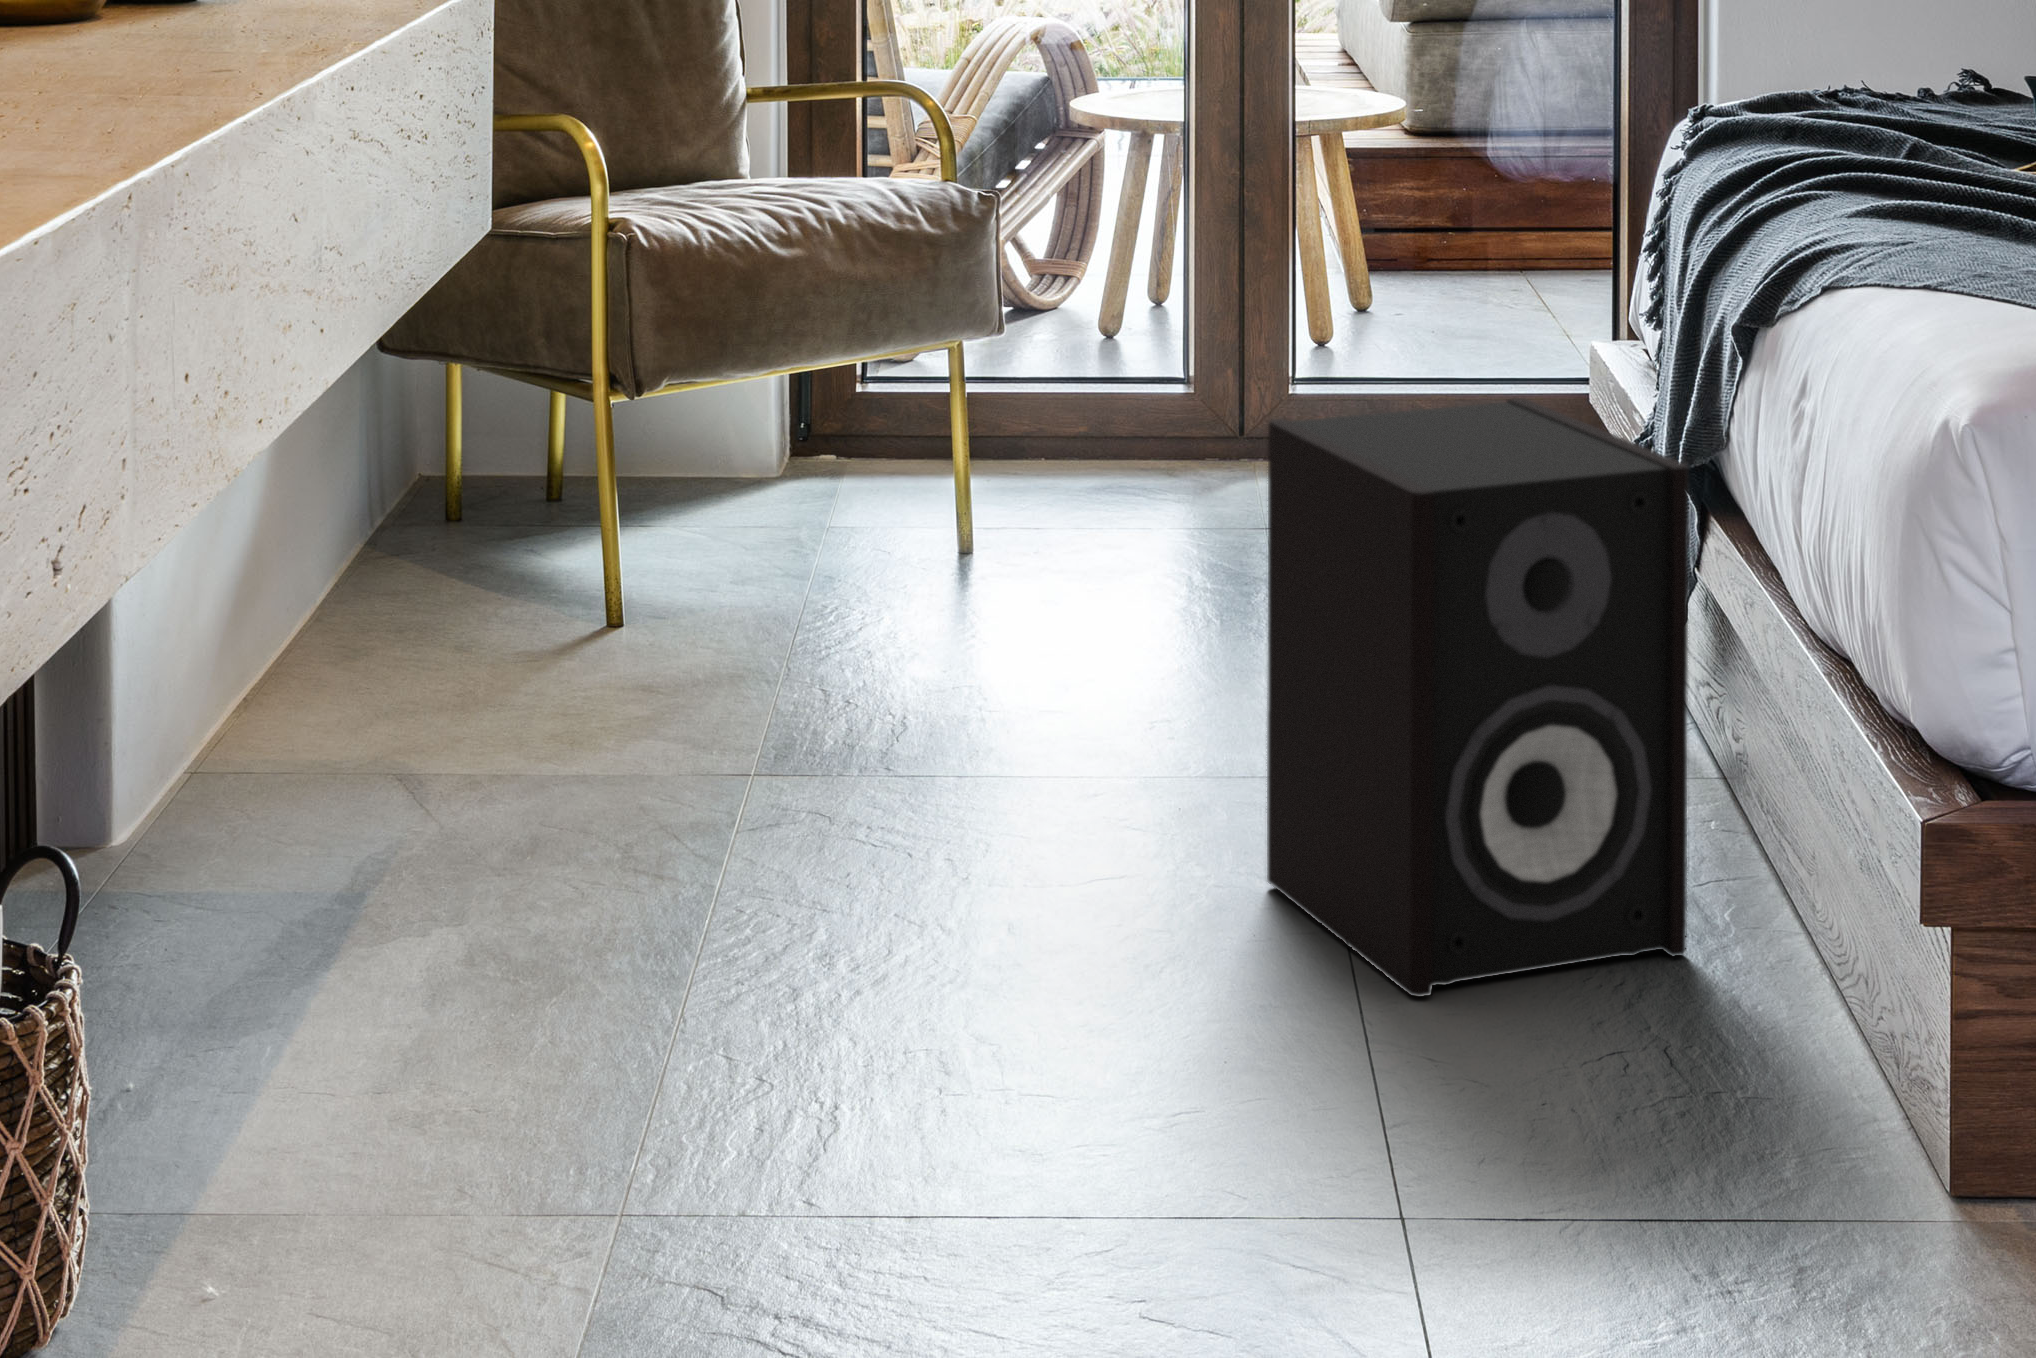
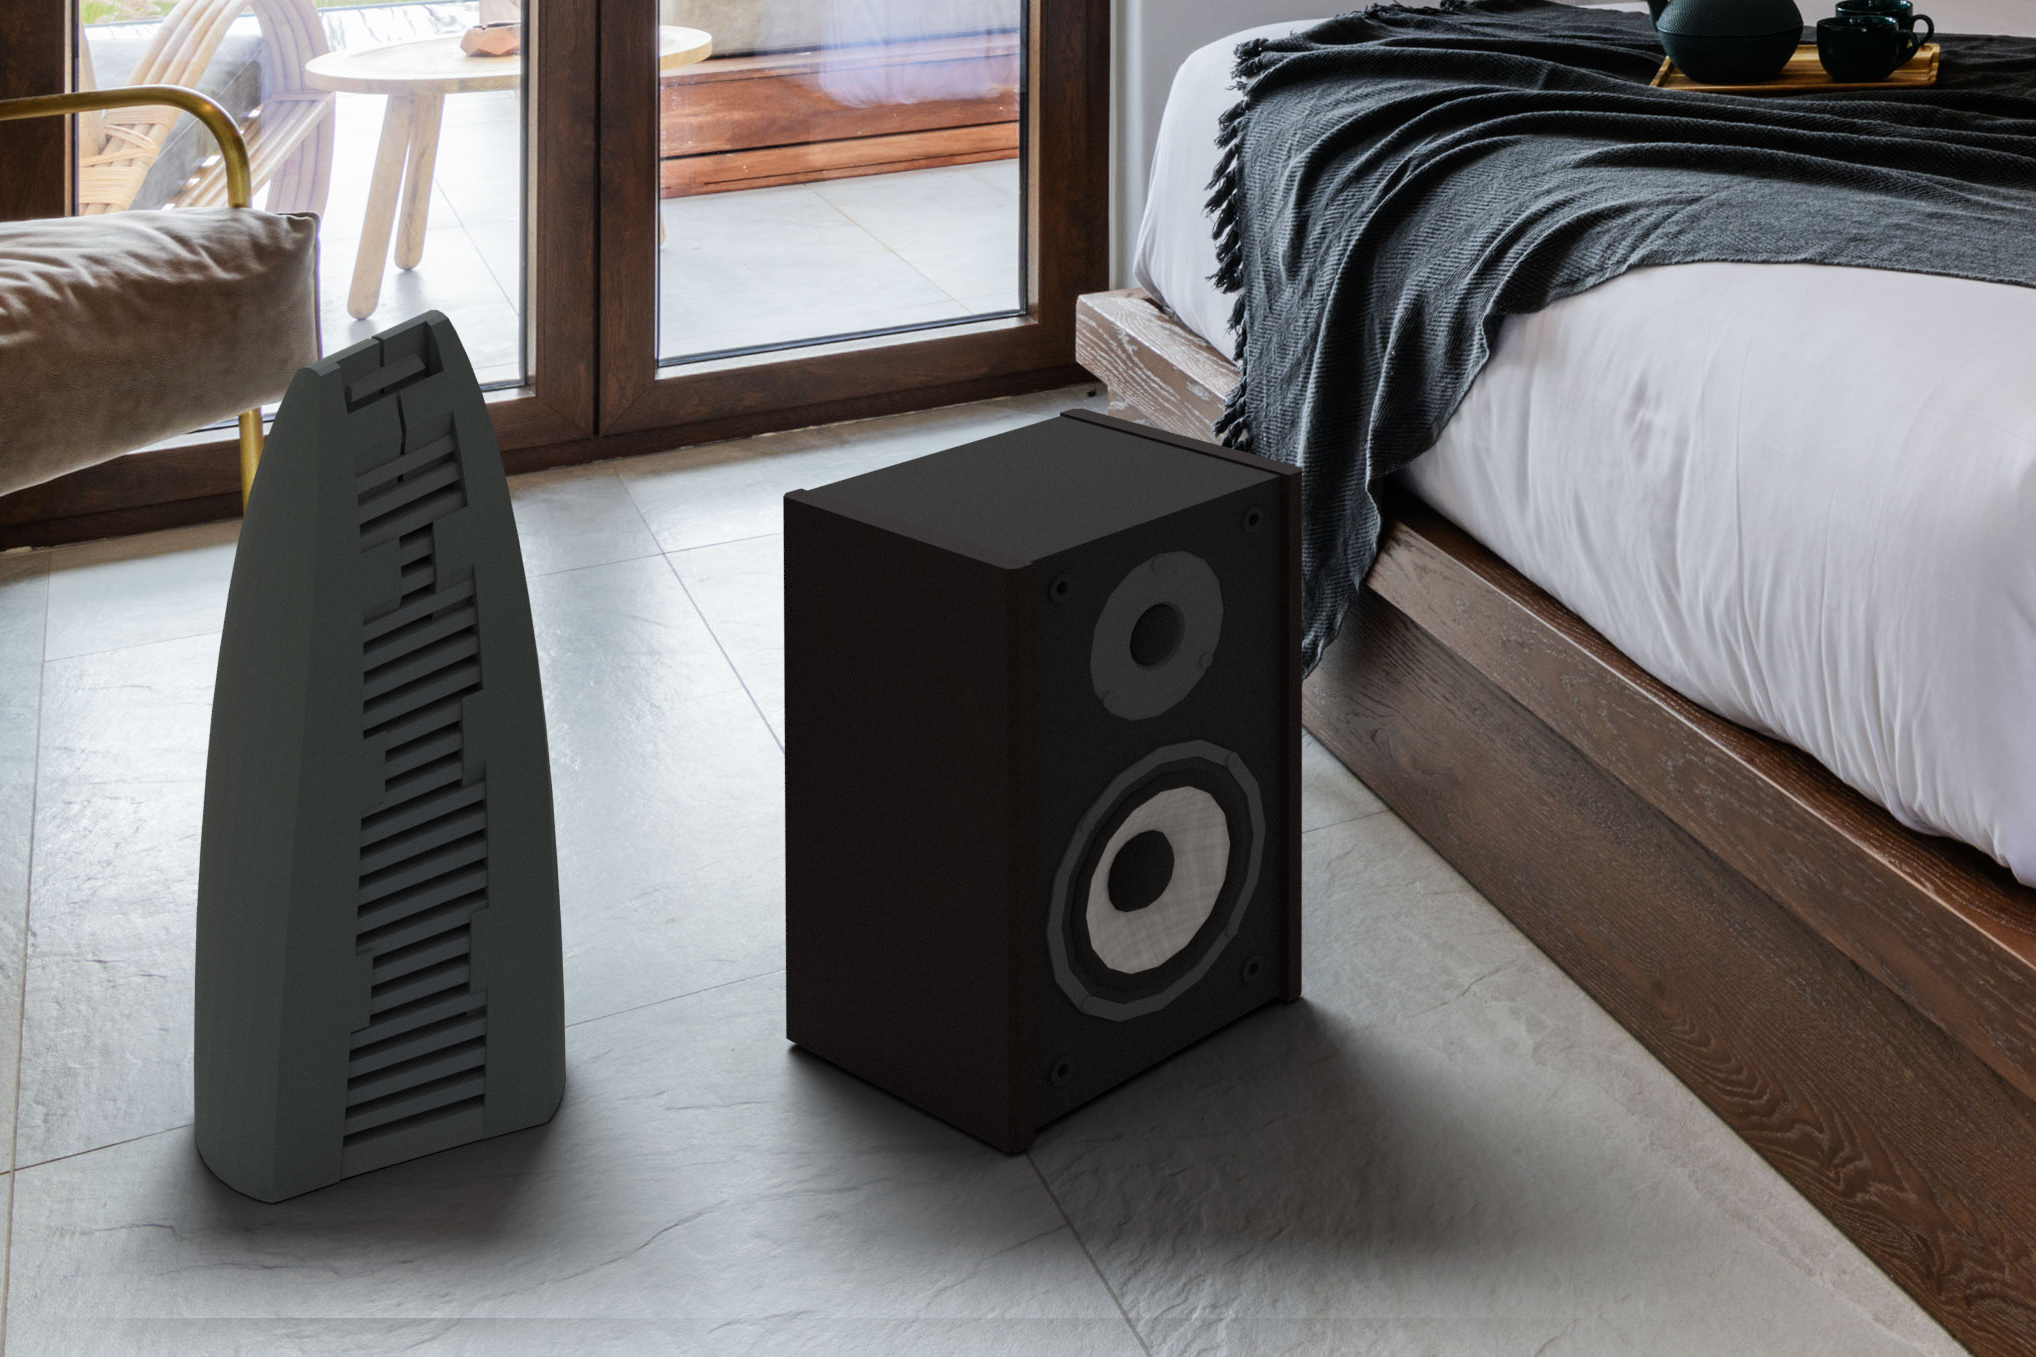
air purifier: none [866,237,1109,892] -> present [194,310,566,1203]

